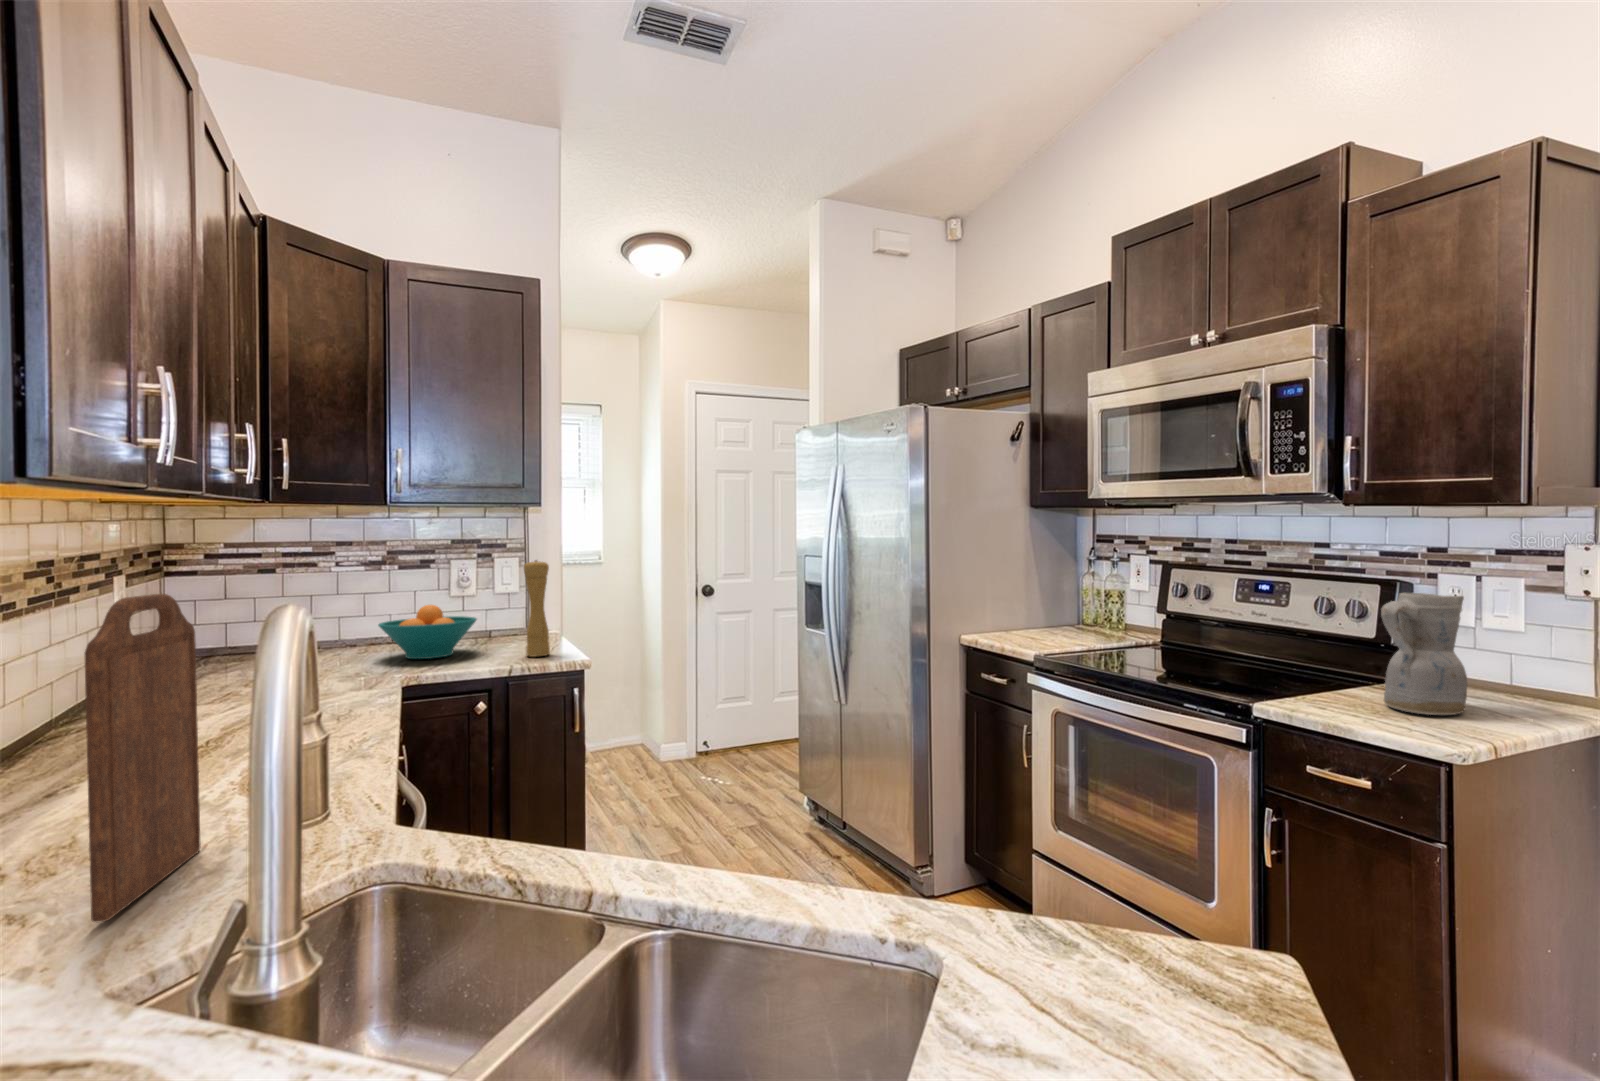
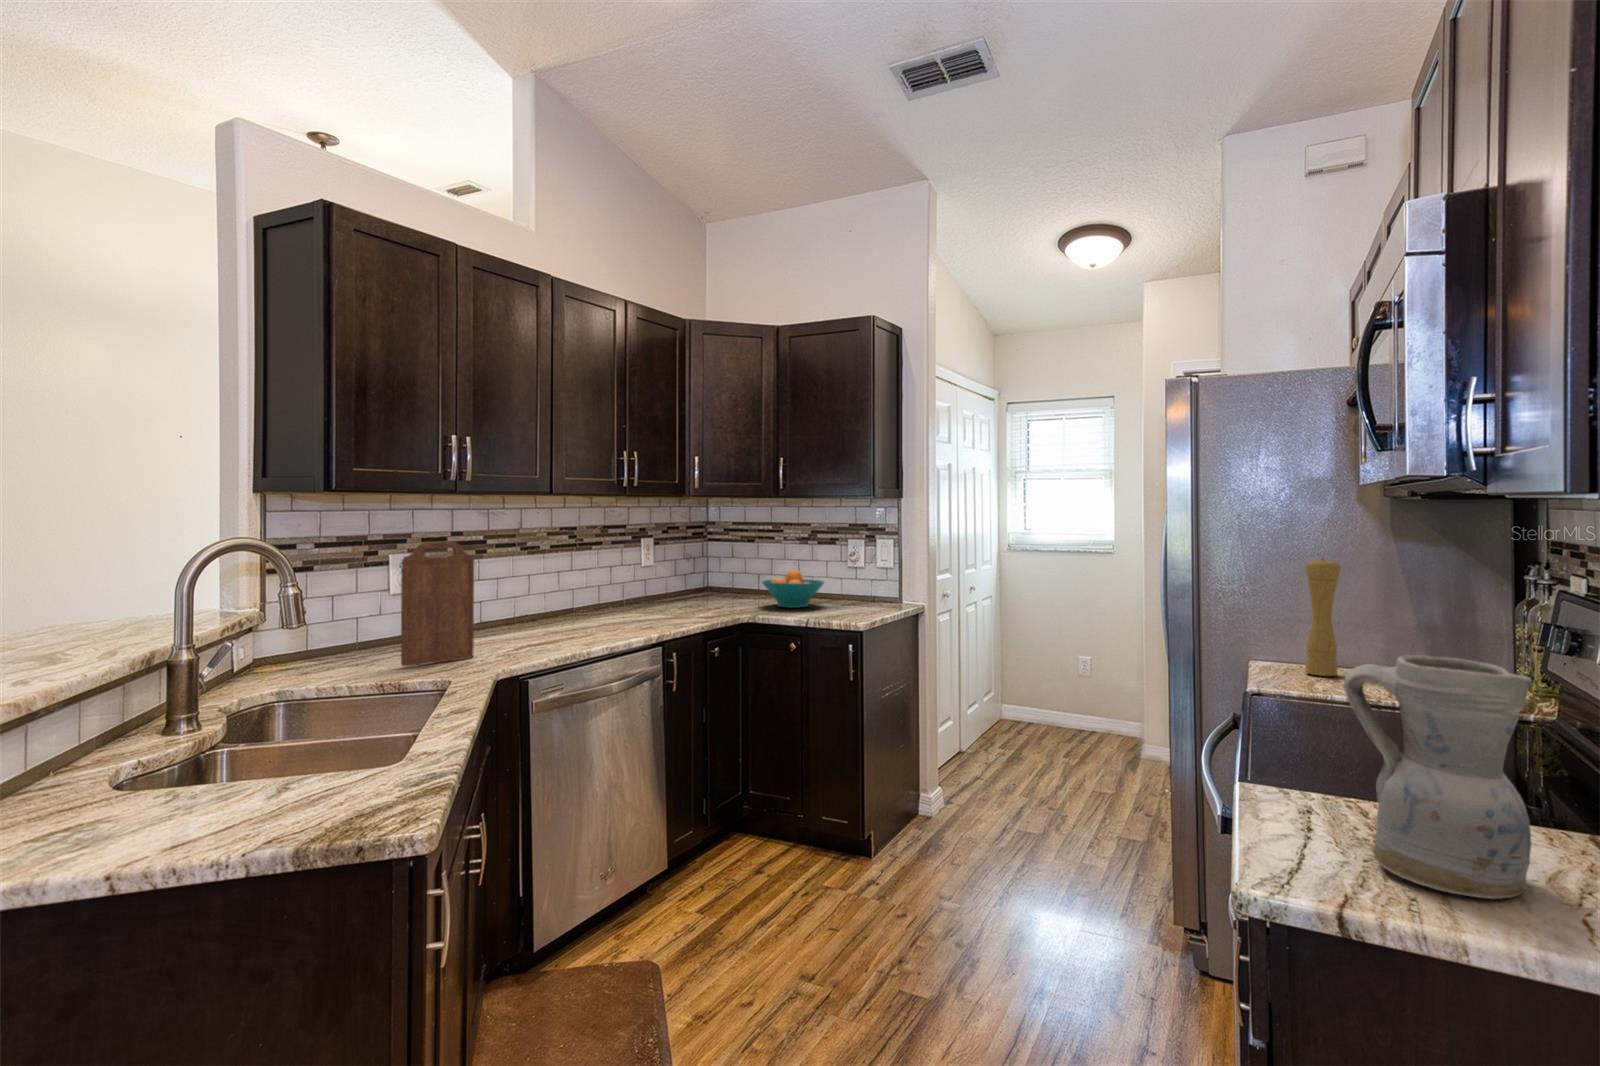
pepper mill: present [524,560,550,657] -> present [1305,558,1340,676]

